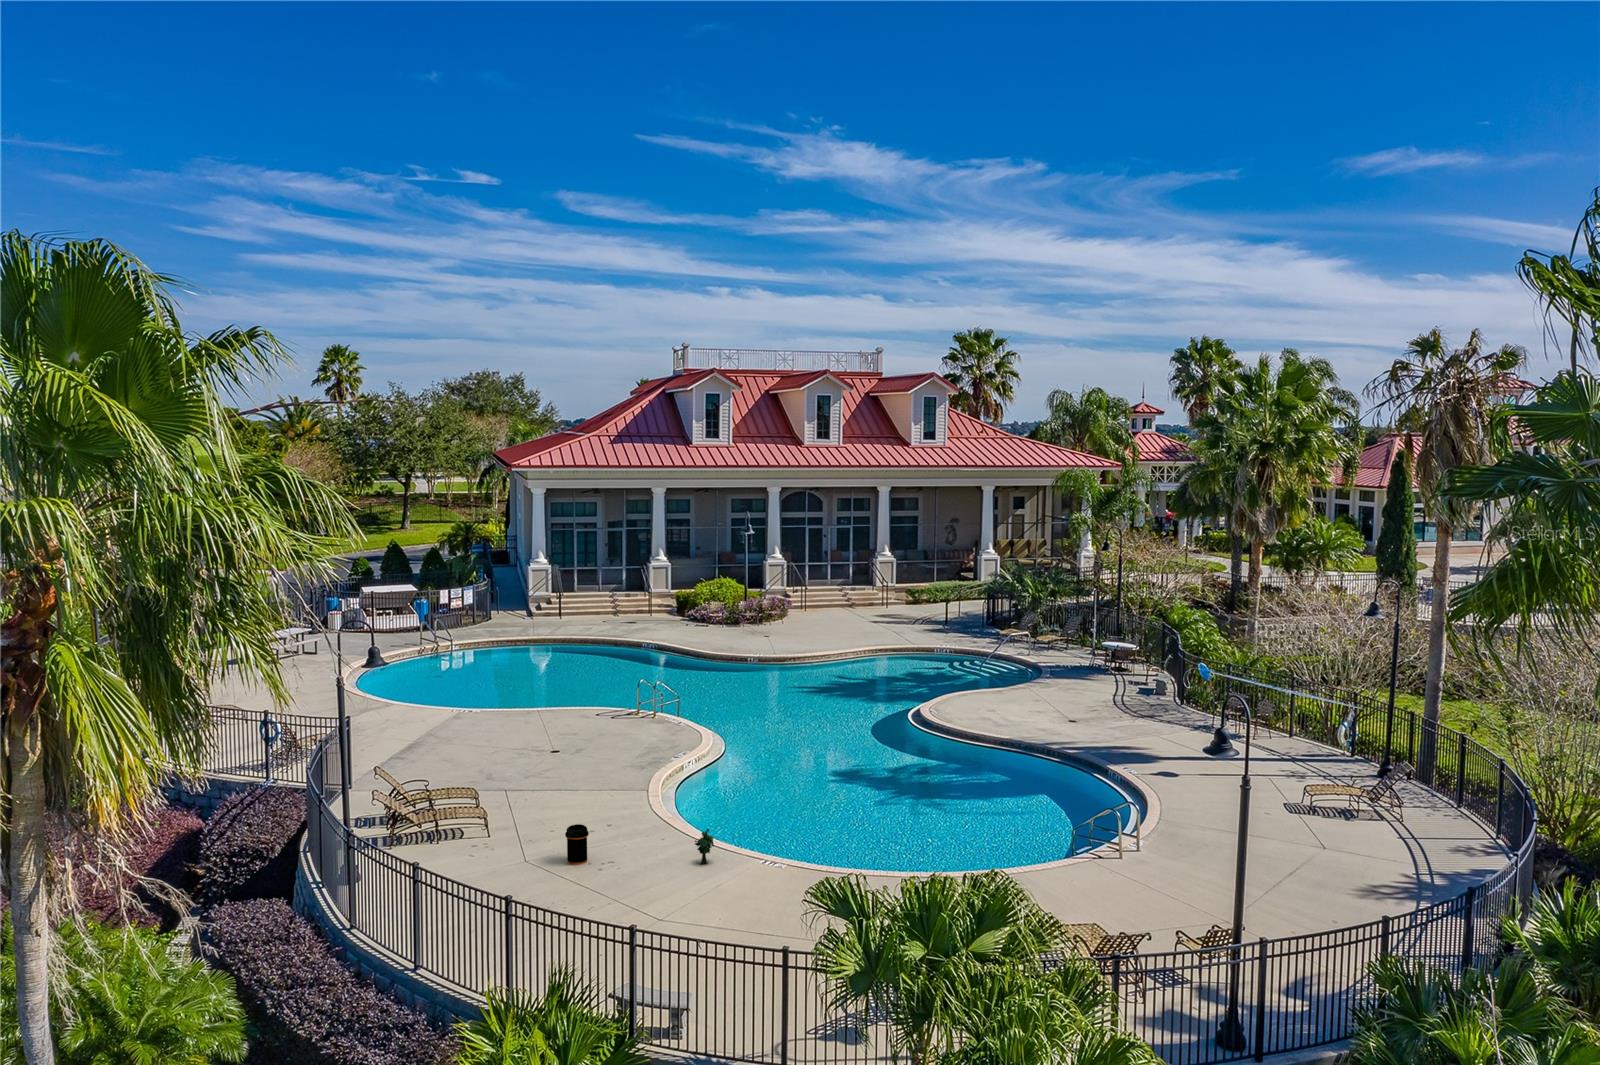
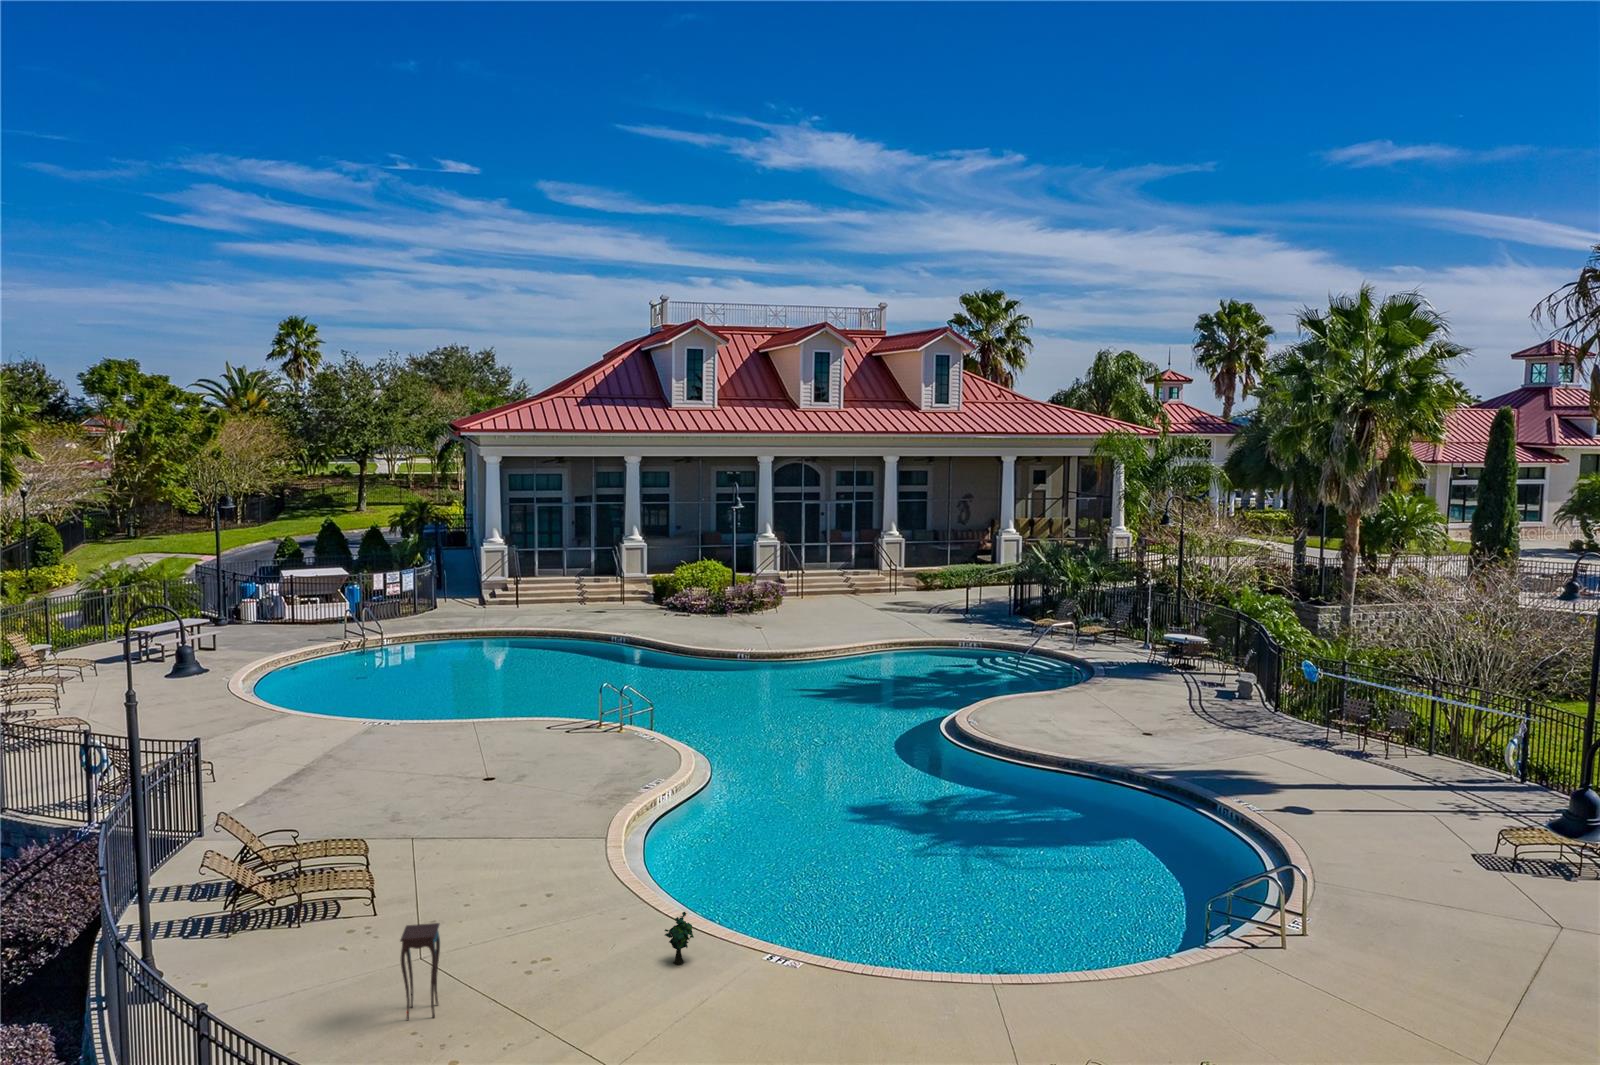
trash can: present [565,824,589,865] -> none [474,905,509,967]
side table: none [522,830,547,893] -> present [400,923,440,1021]

